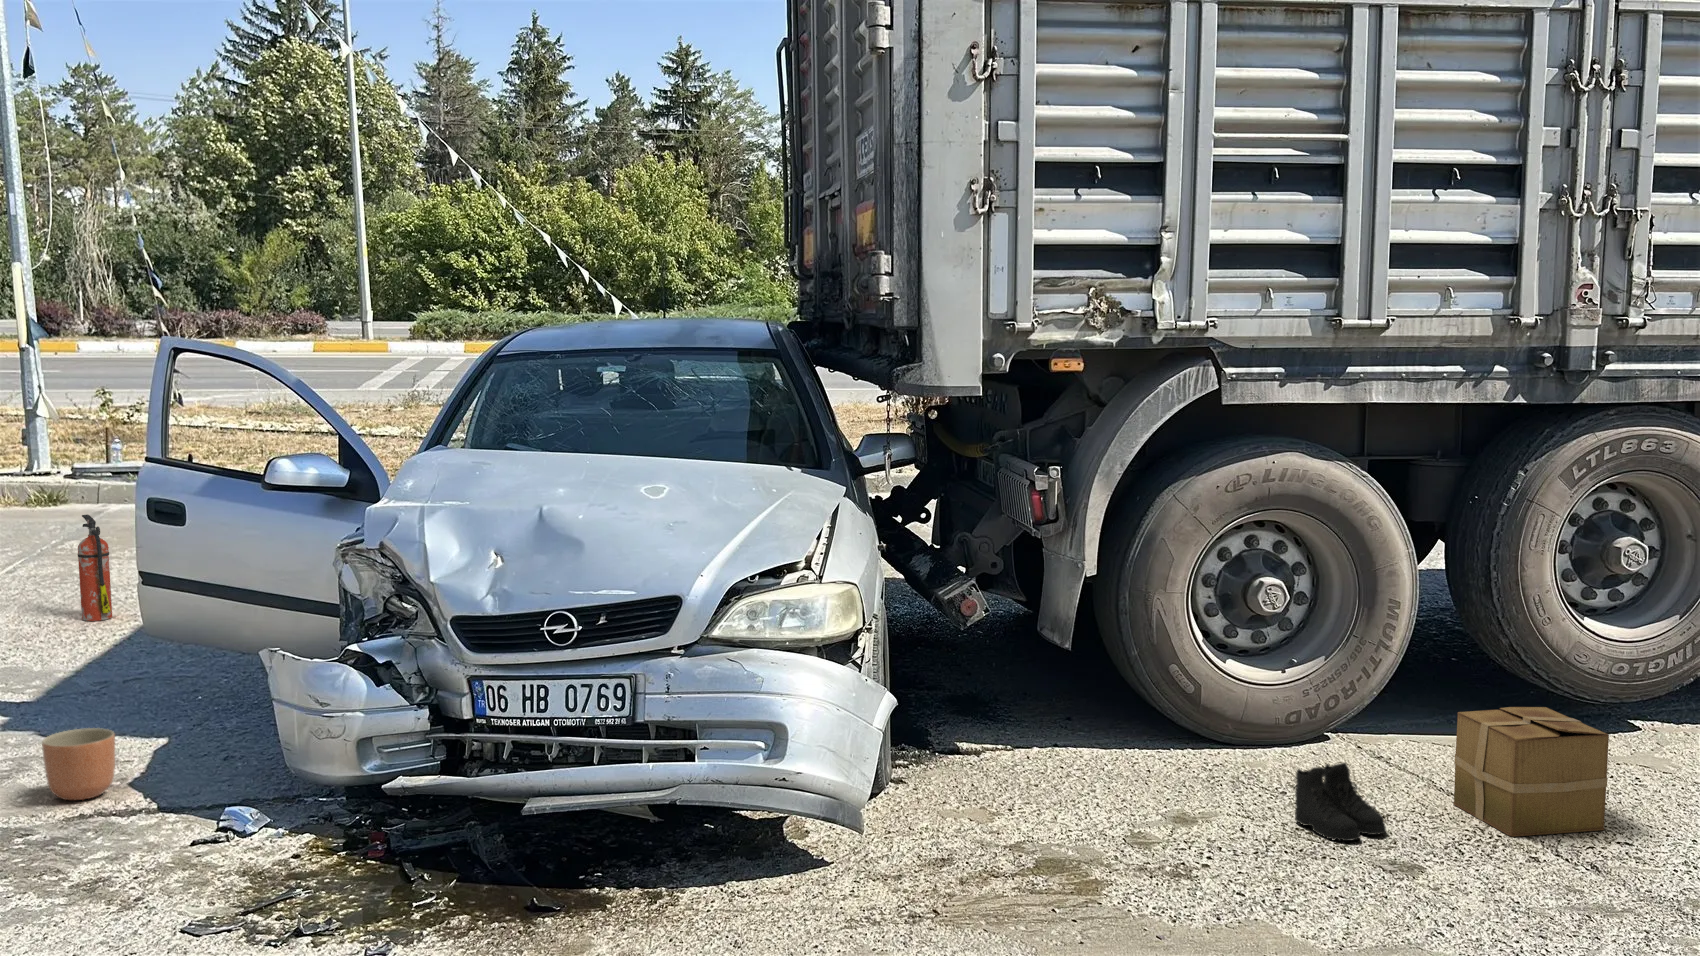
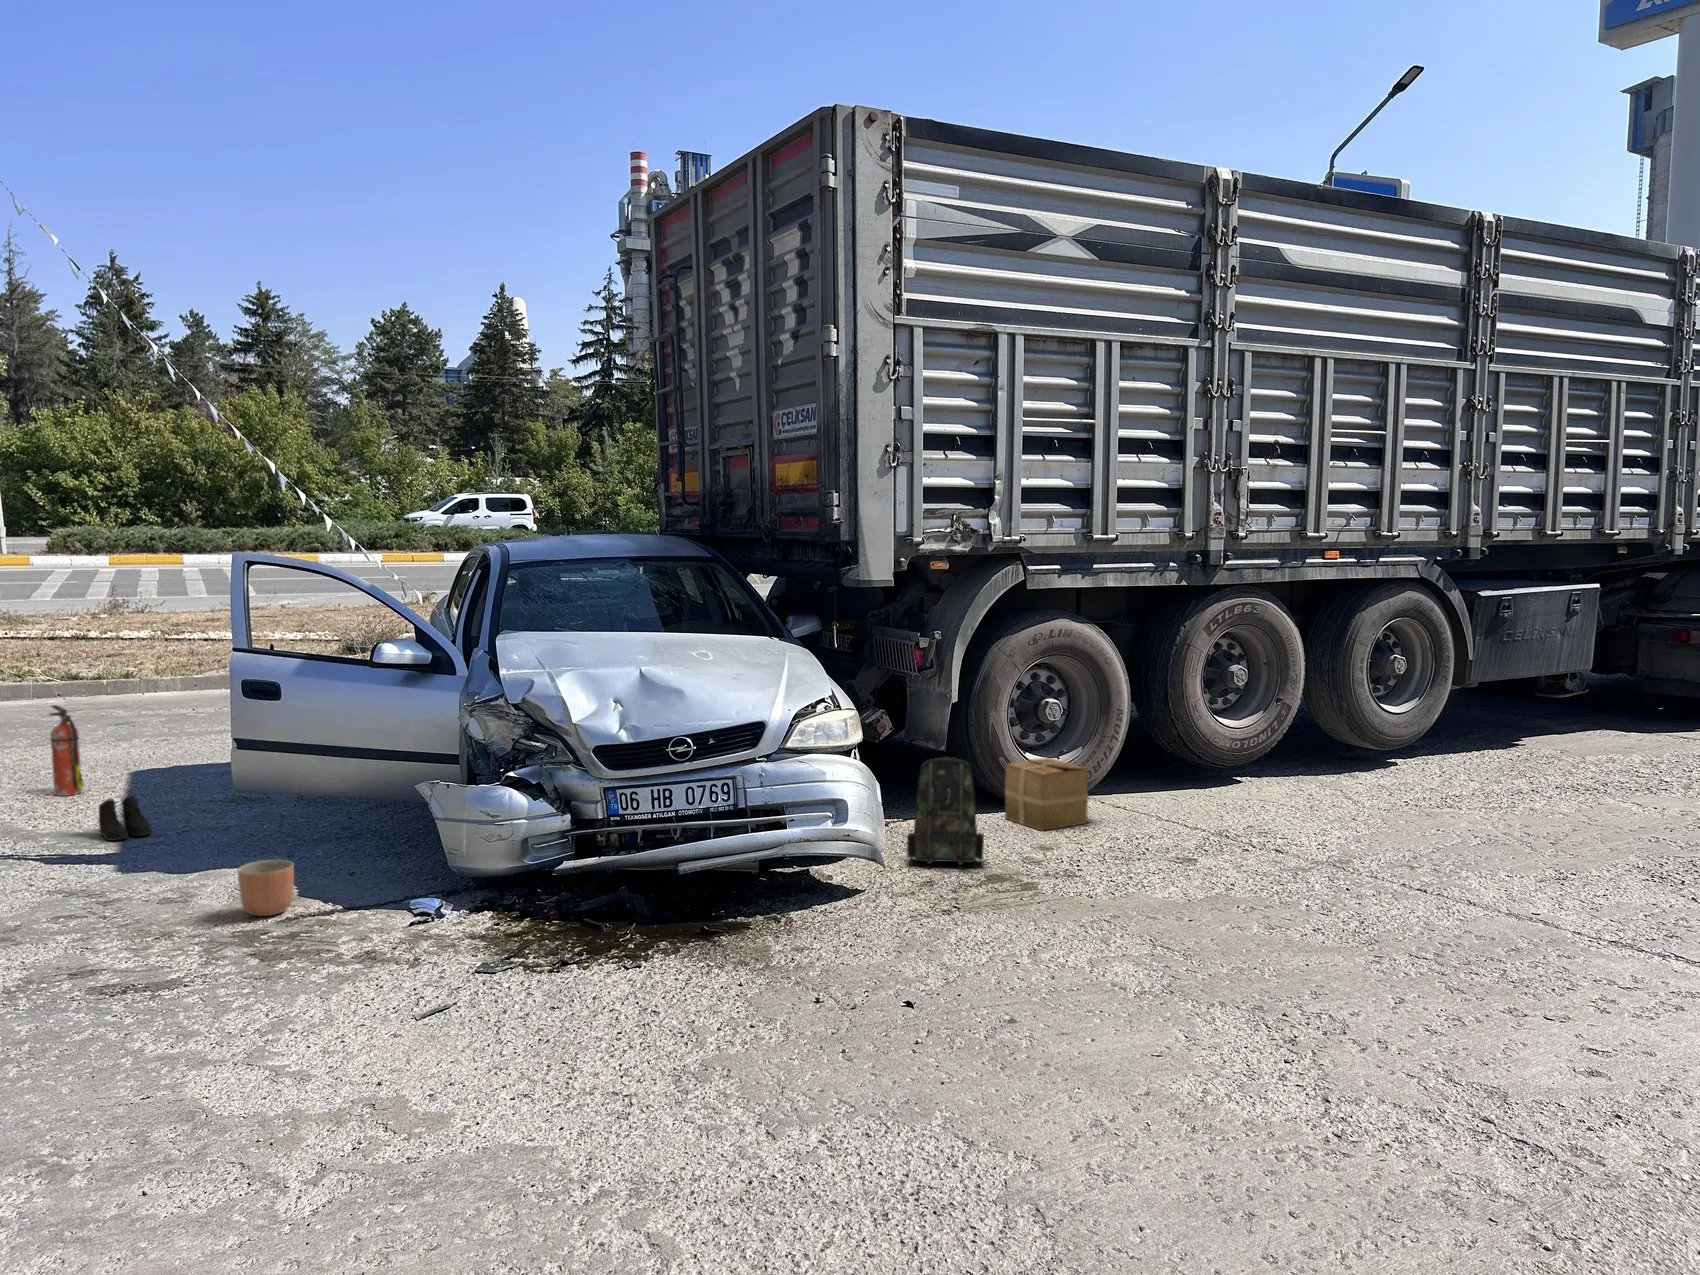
backpack: none [938,658,1061,829] -> present [907,757,984,865]
cardboard box: present [1454,707,1609,837] -> present [1005,758,1088,831]
boots: present [1294,763,1386,841] -> present [99,796,152,841]

